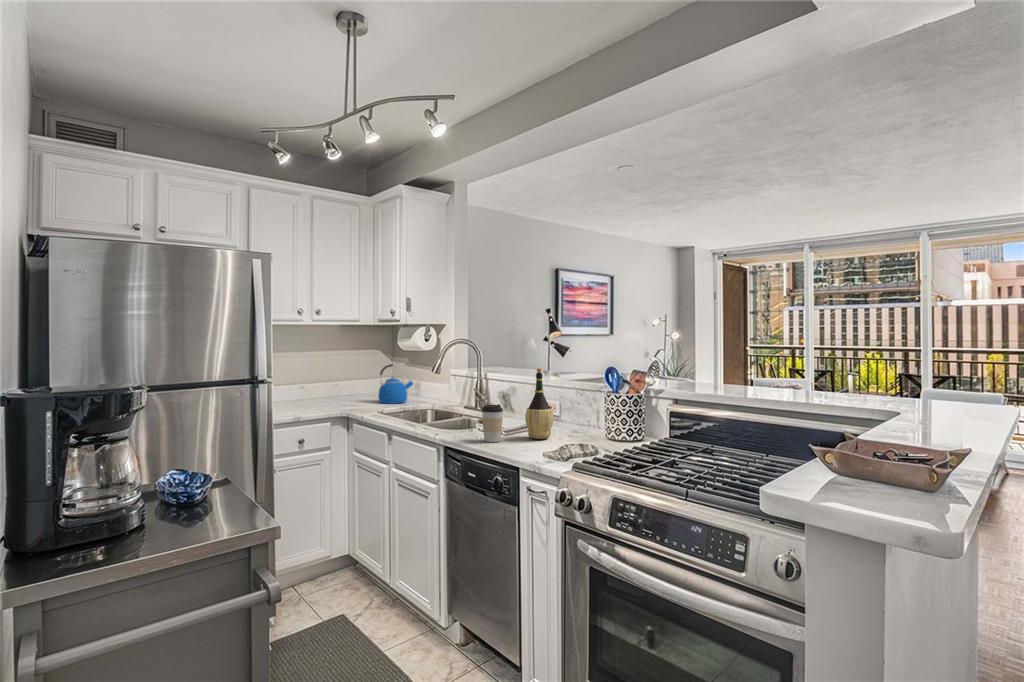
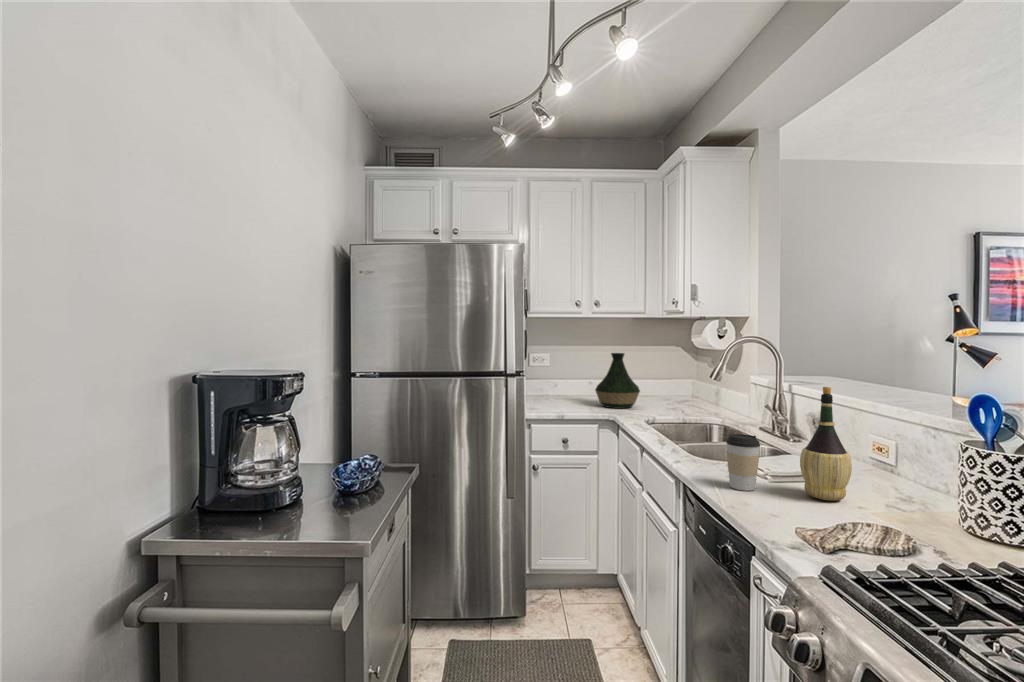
vase: none [318,356,360,406] -> present [595,353,640,408]
kettle: present [378,364,413,404] -> none [663,364,707,412]

